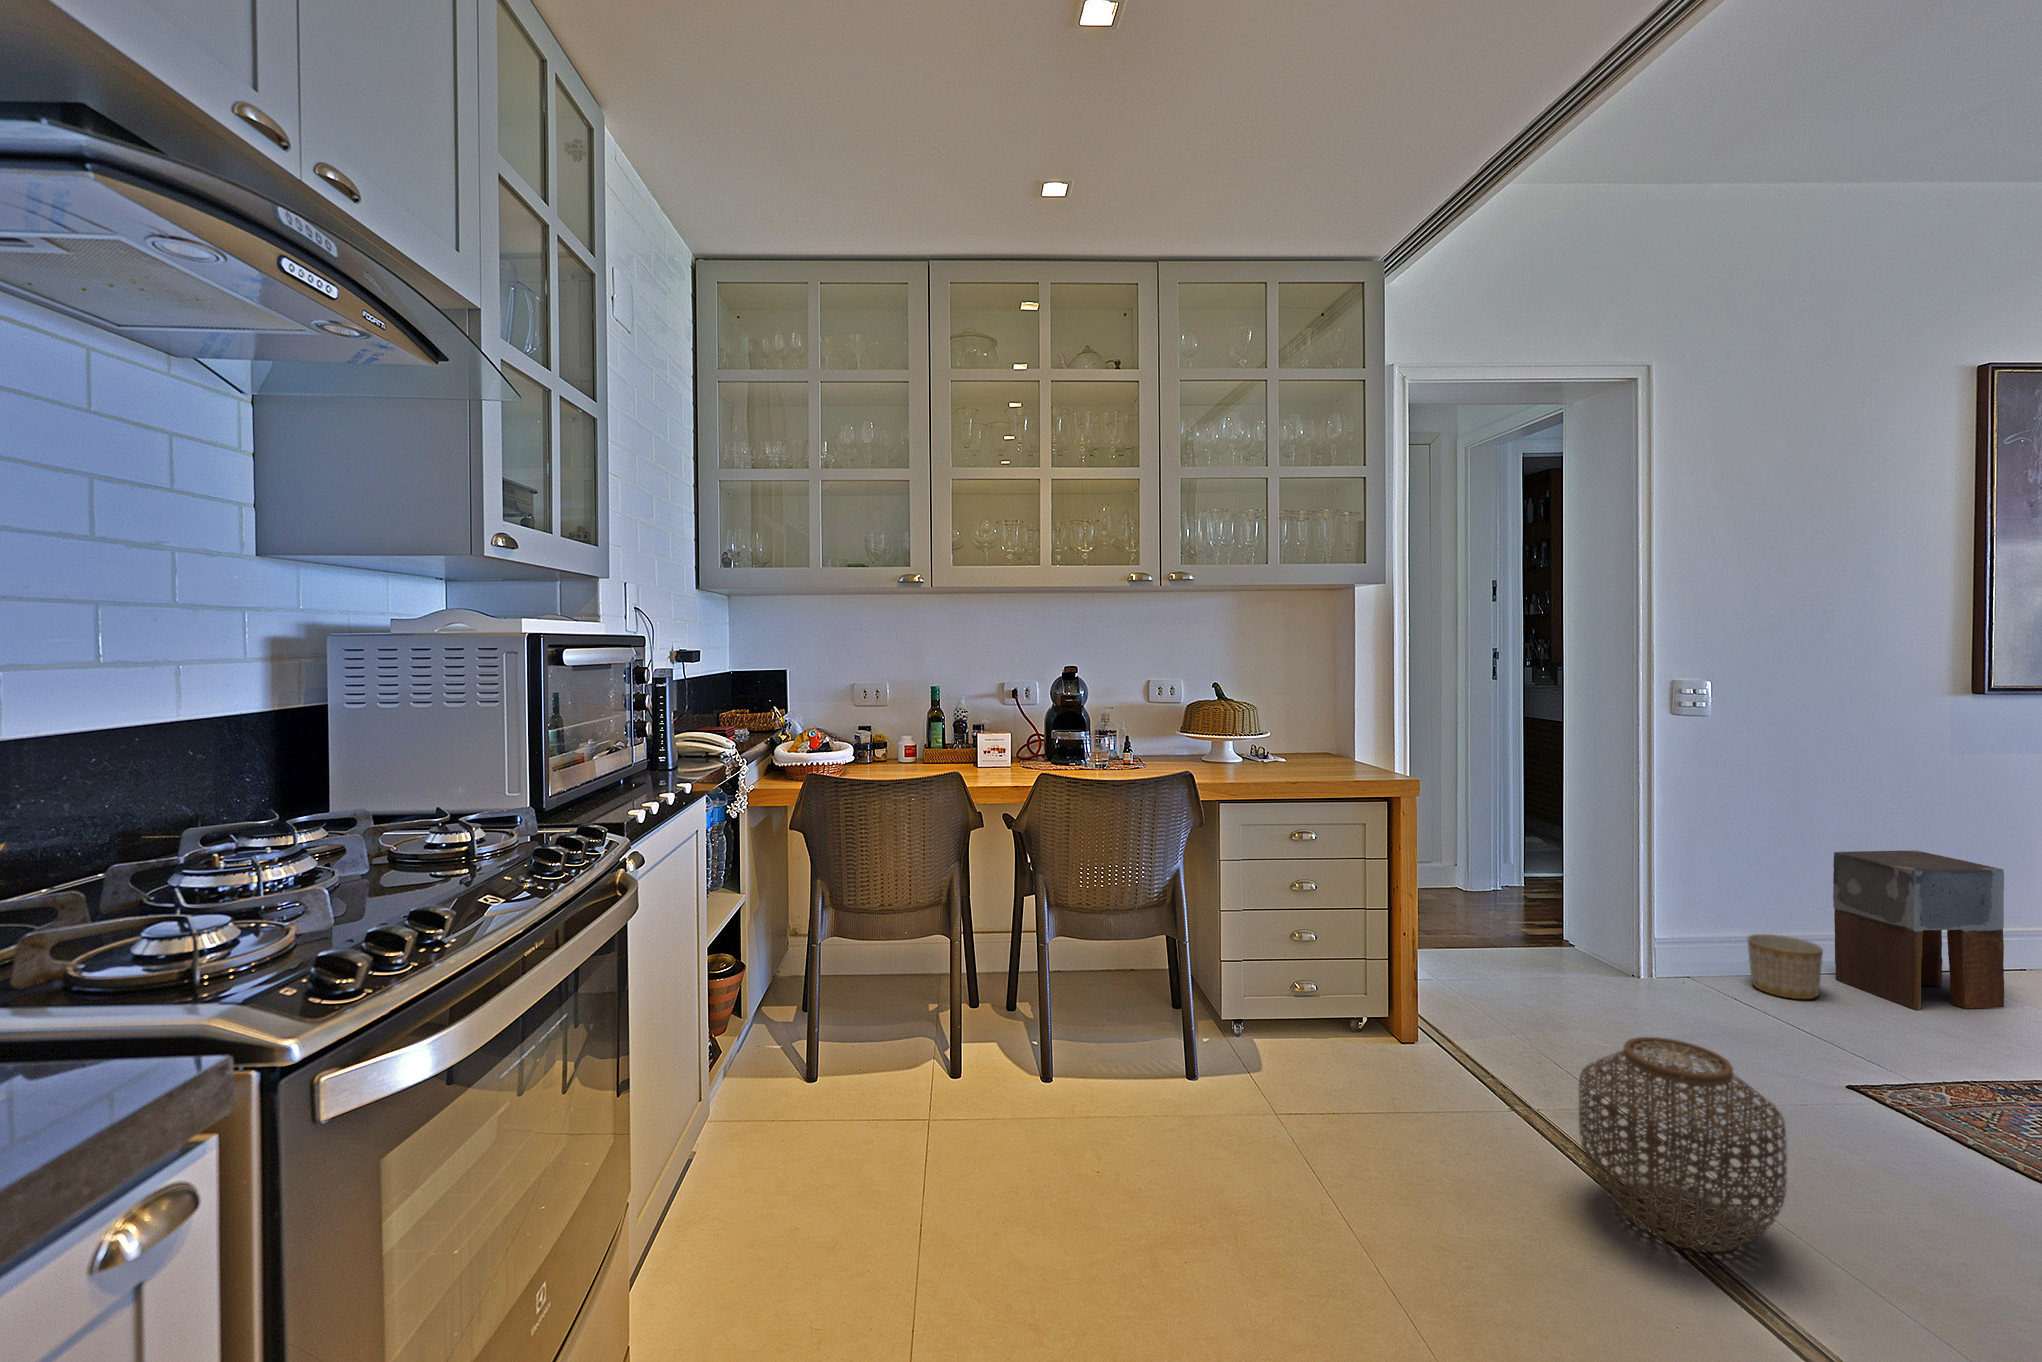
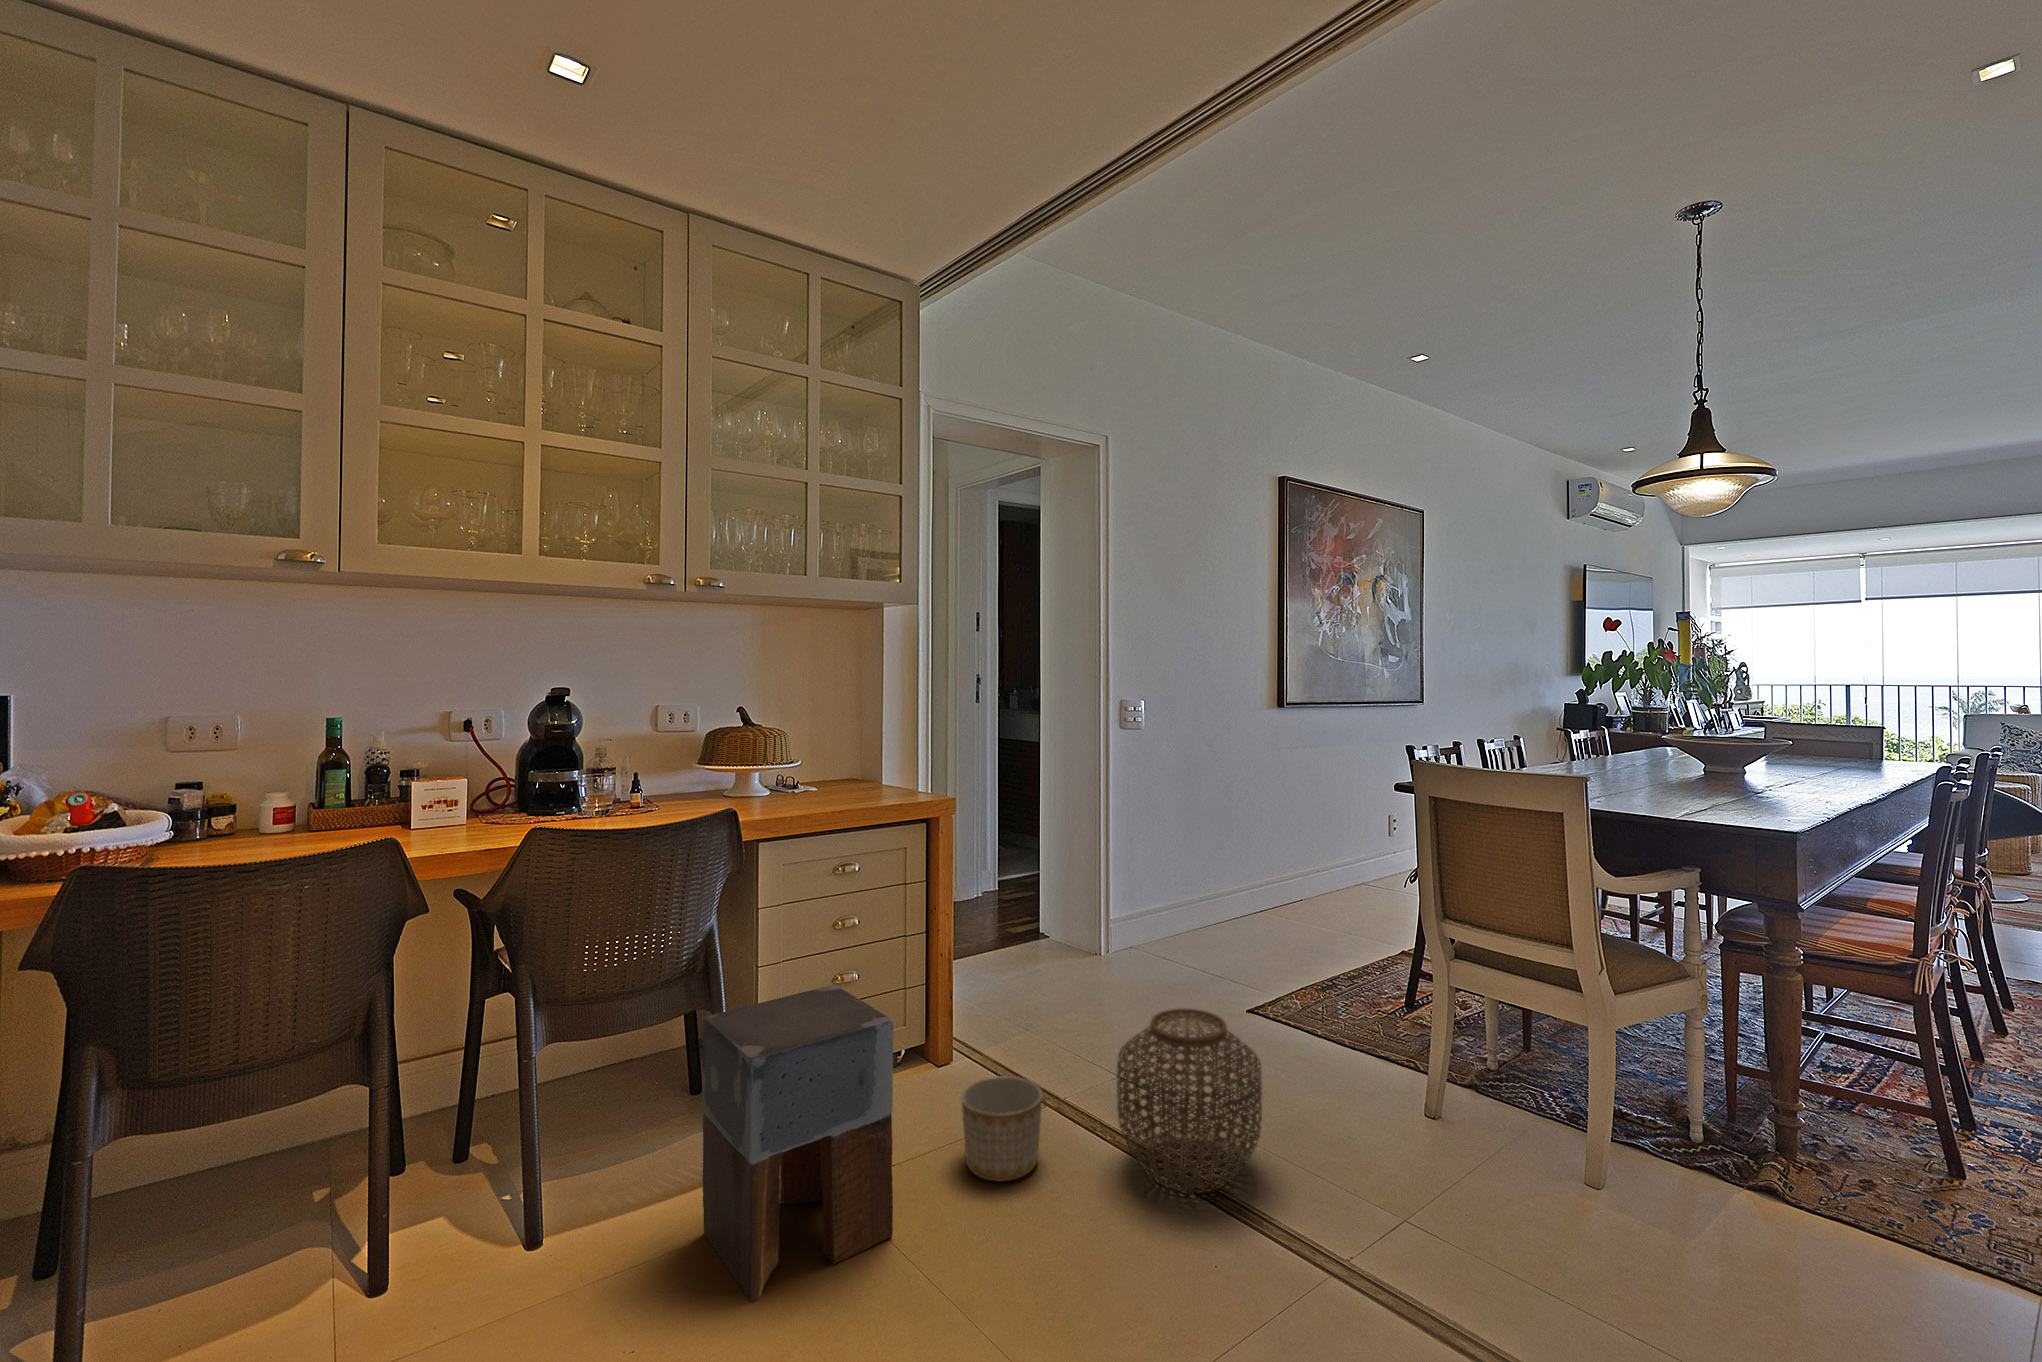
stool: present [1833,851,2004,1010] -> present [702,985,893,1302]
planter: present [1747,934,1823,999] -> present [962,1076,1042,1182]

